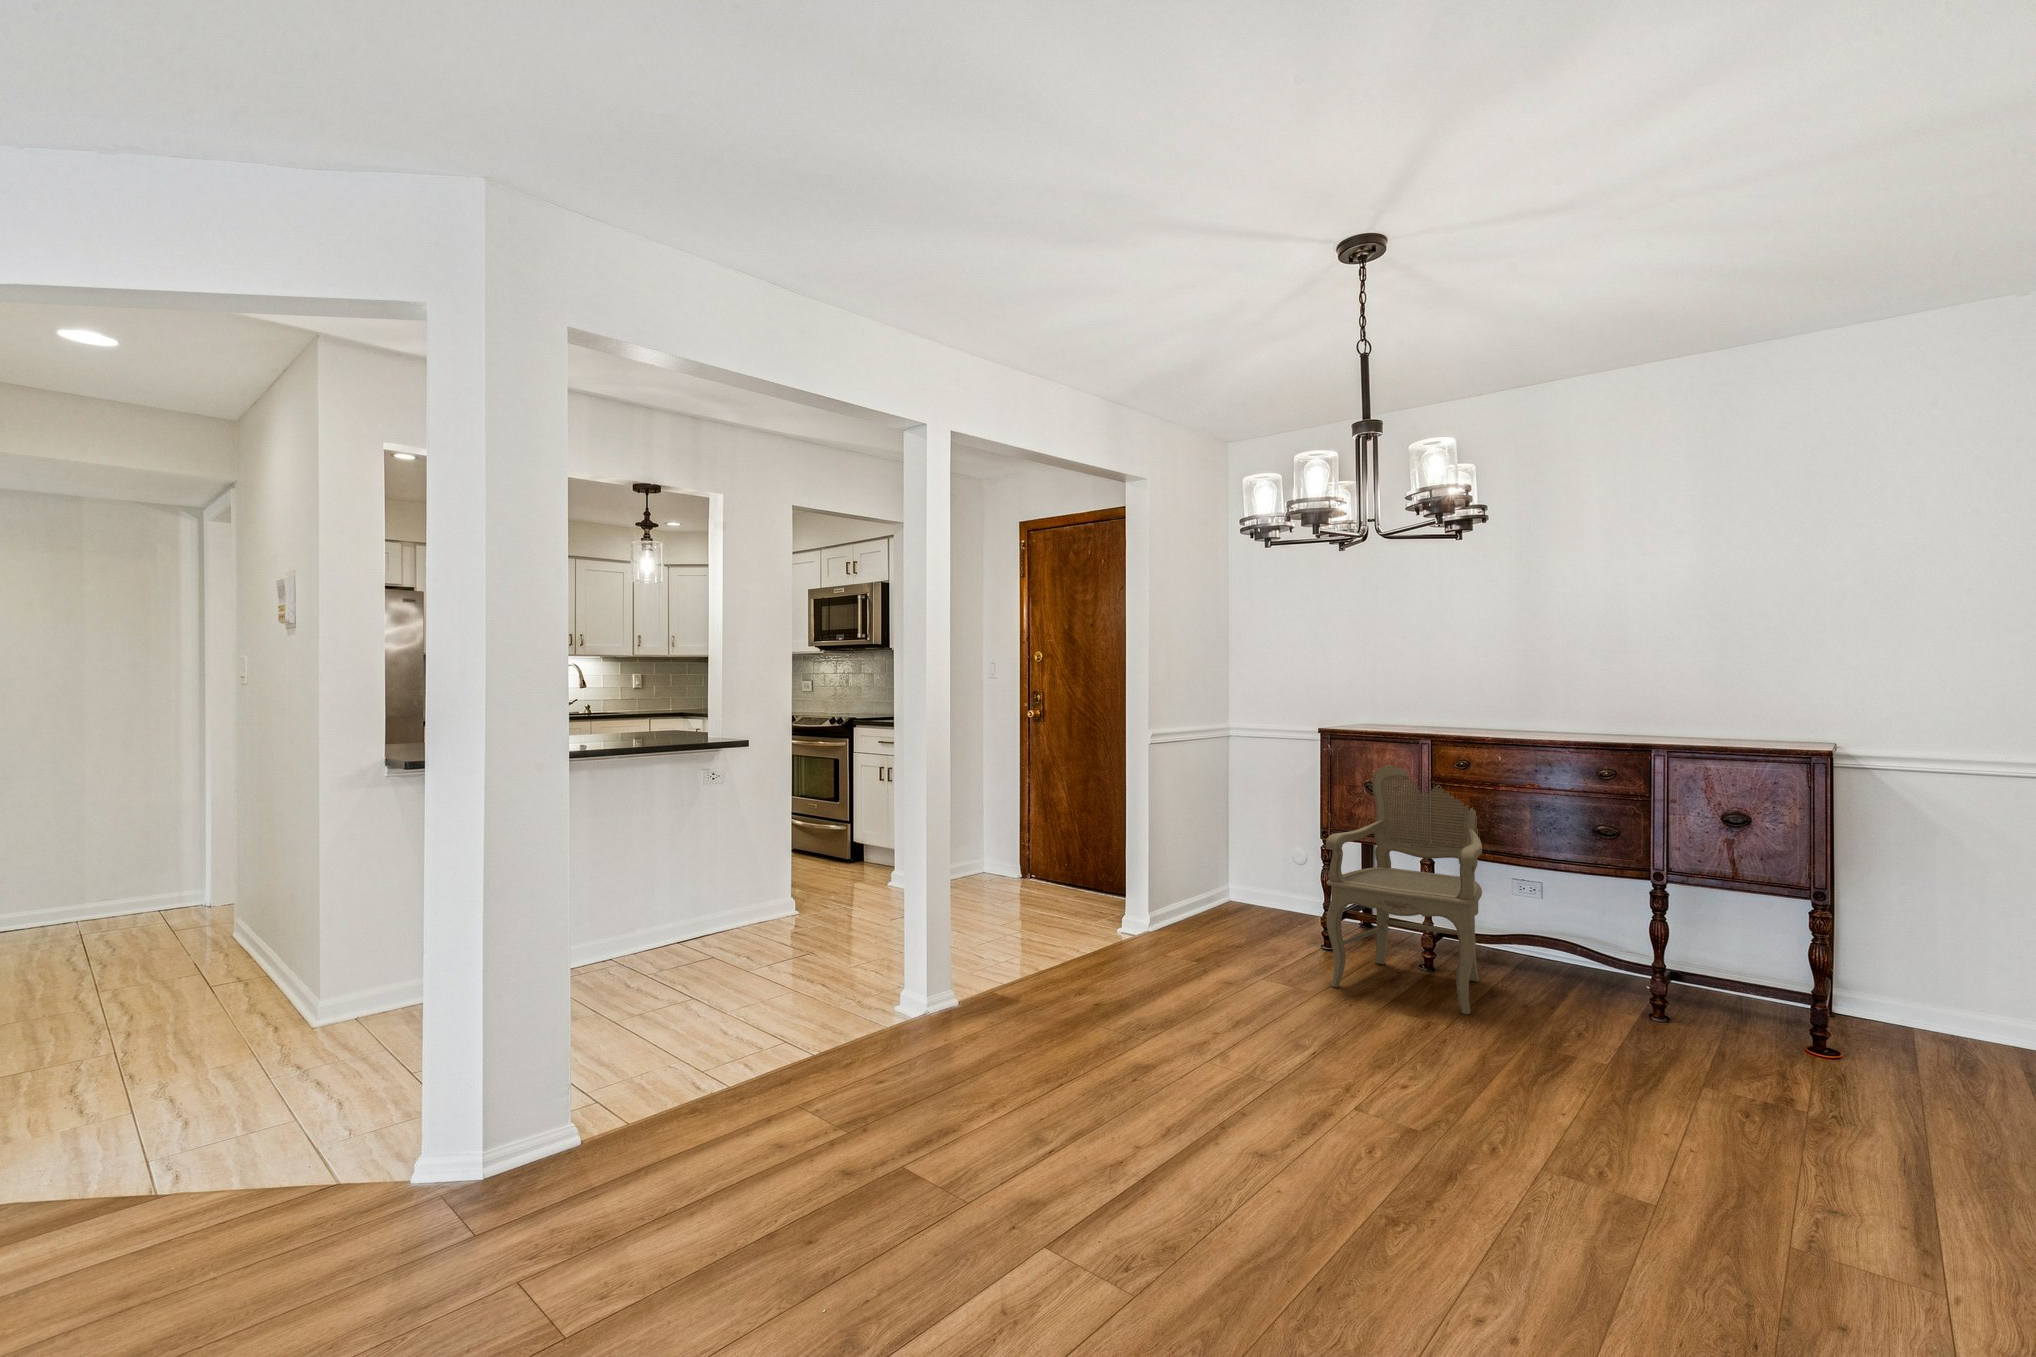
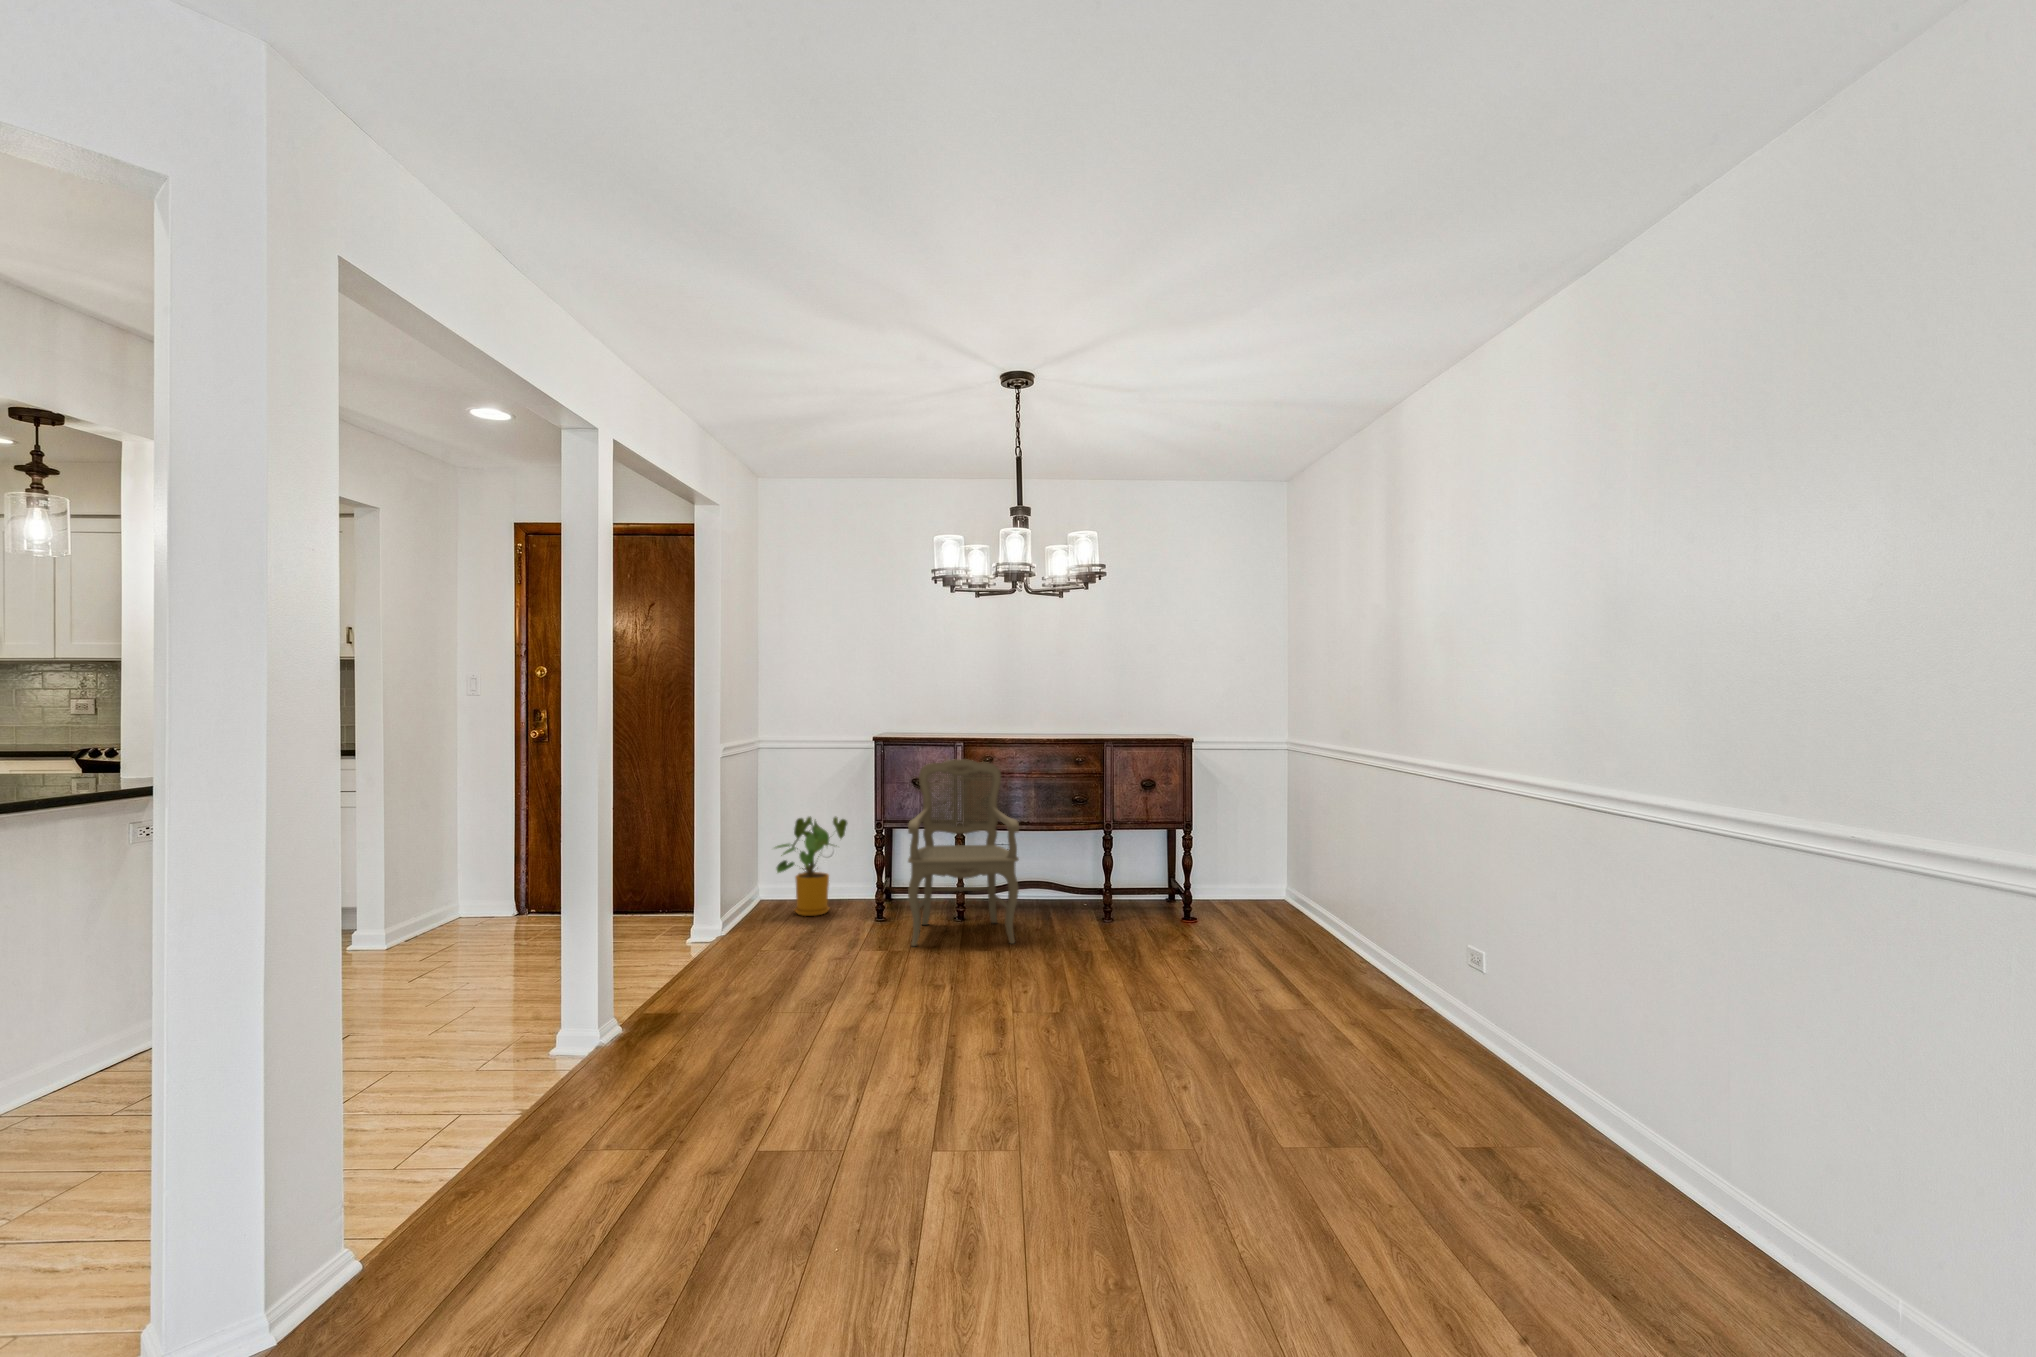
house plant: none [1221,815,1320,927] -> present [775,816,847,916]

